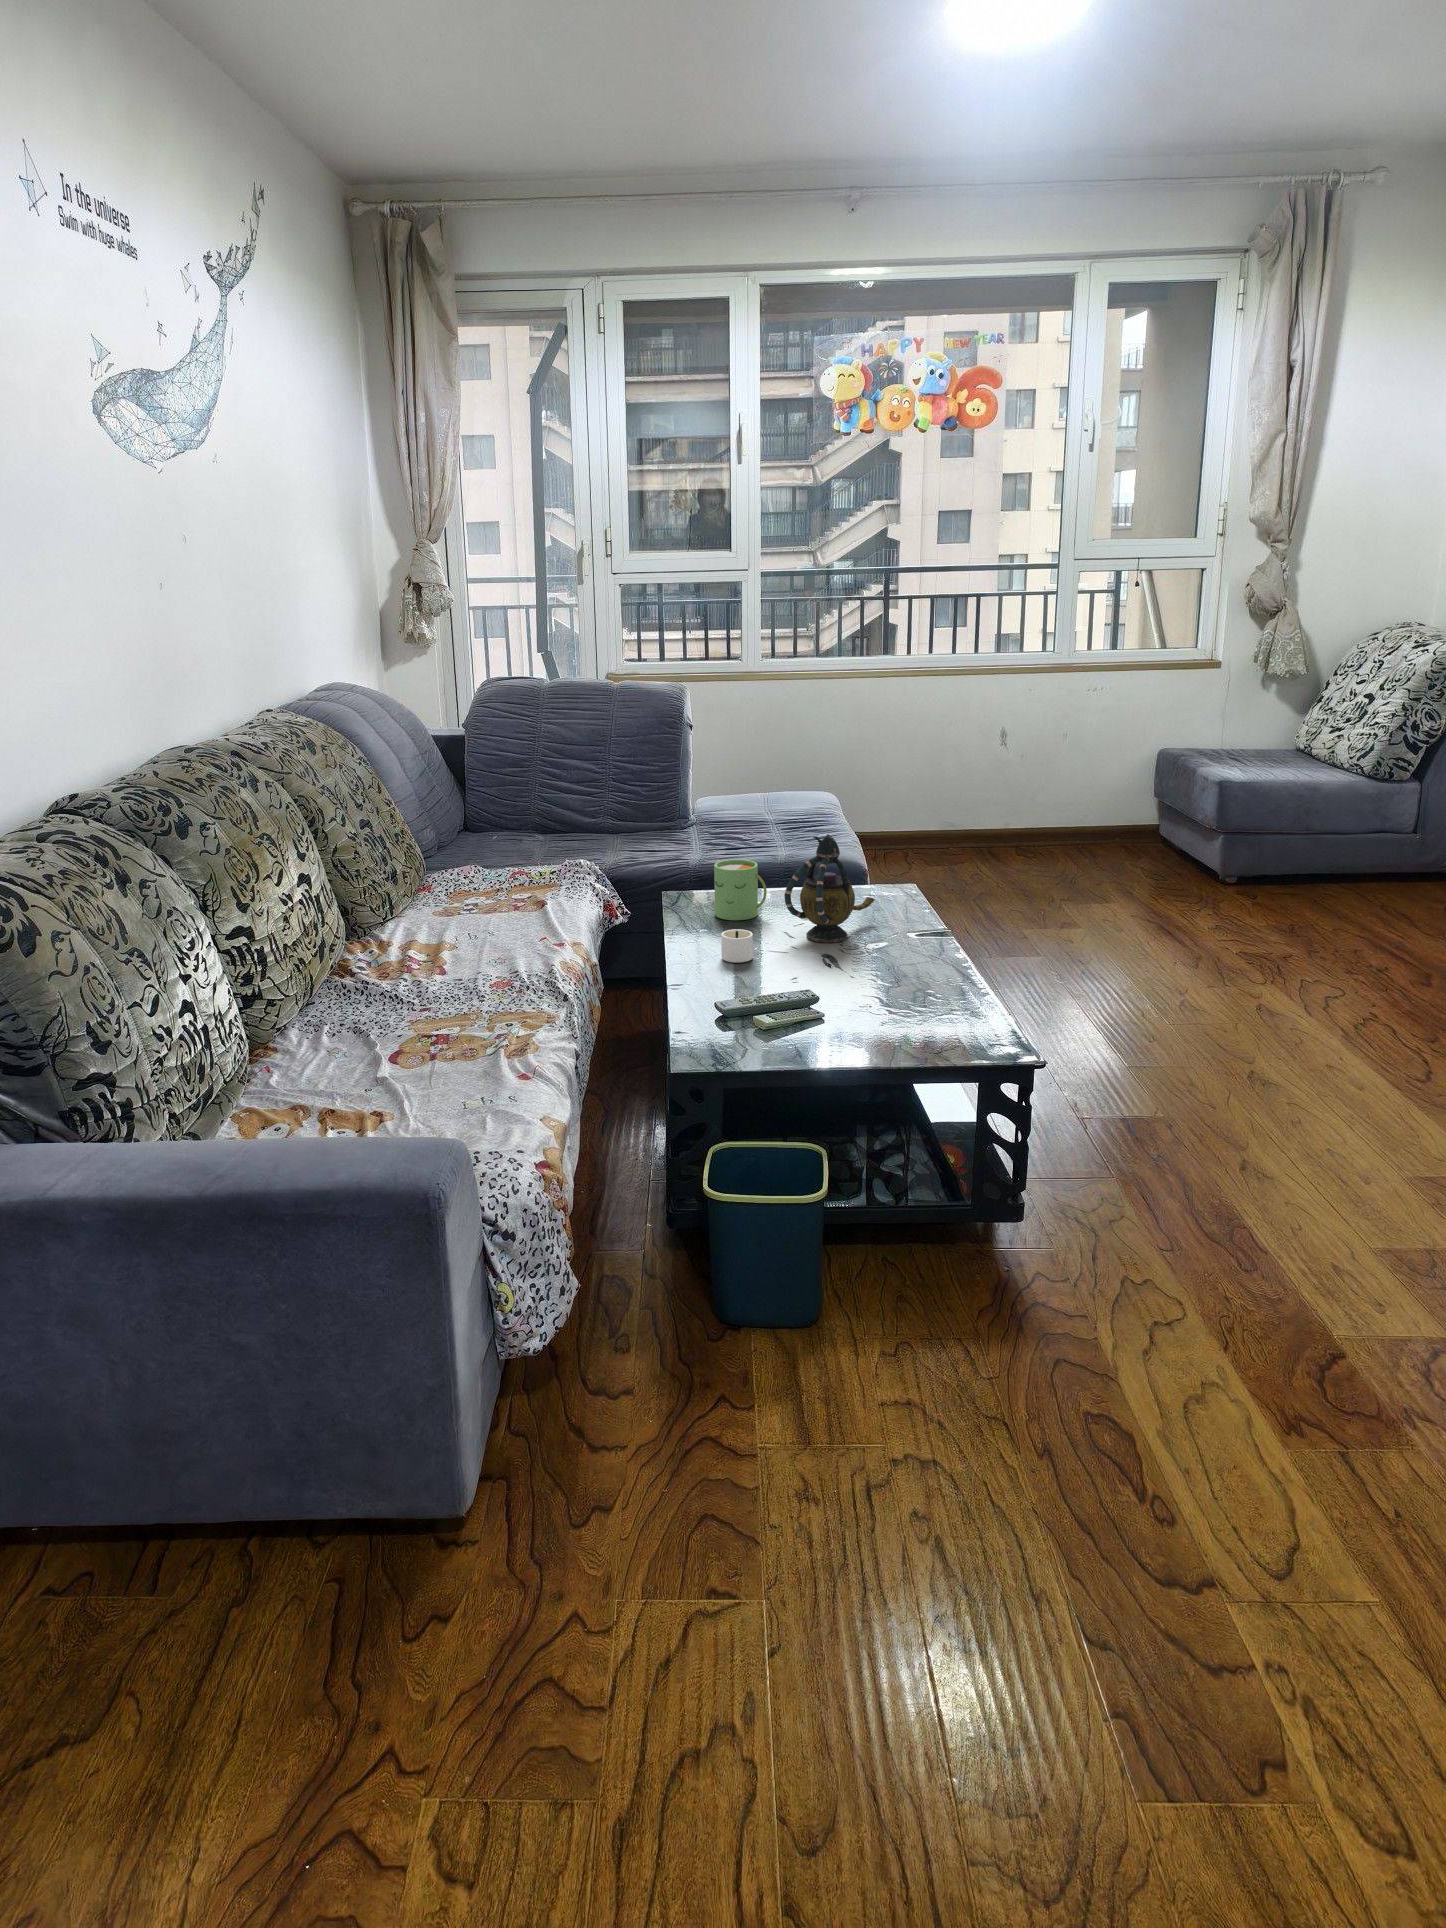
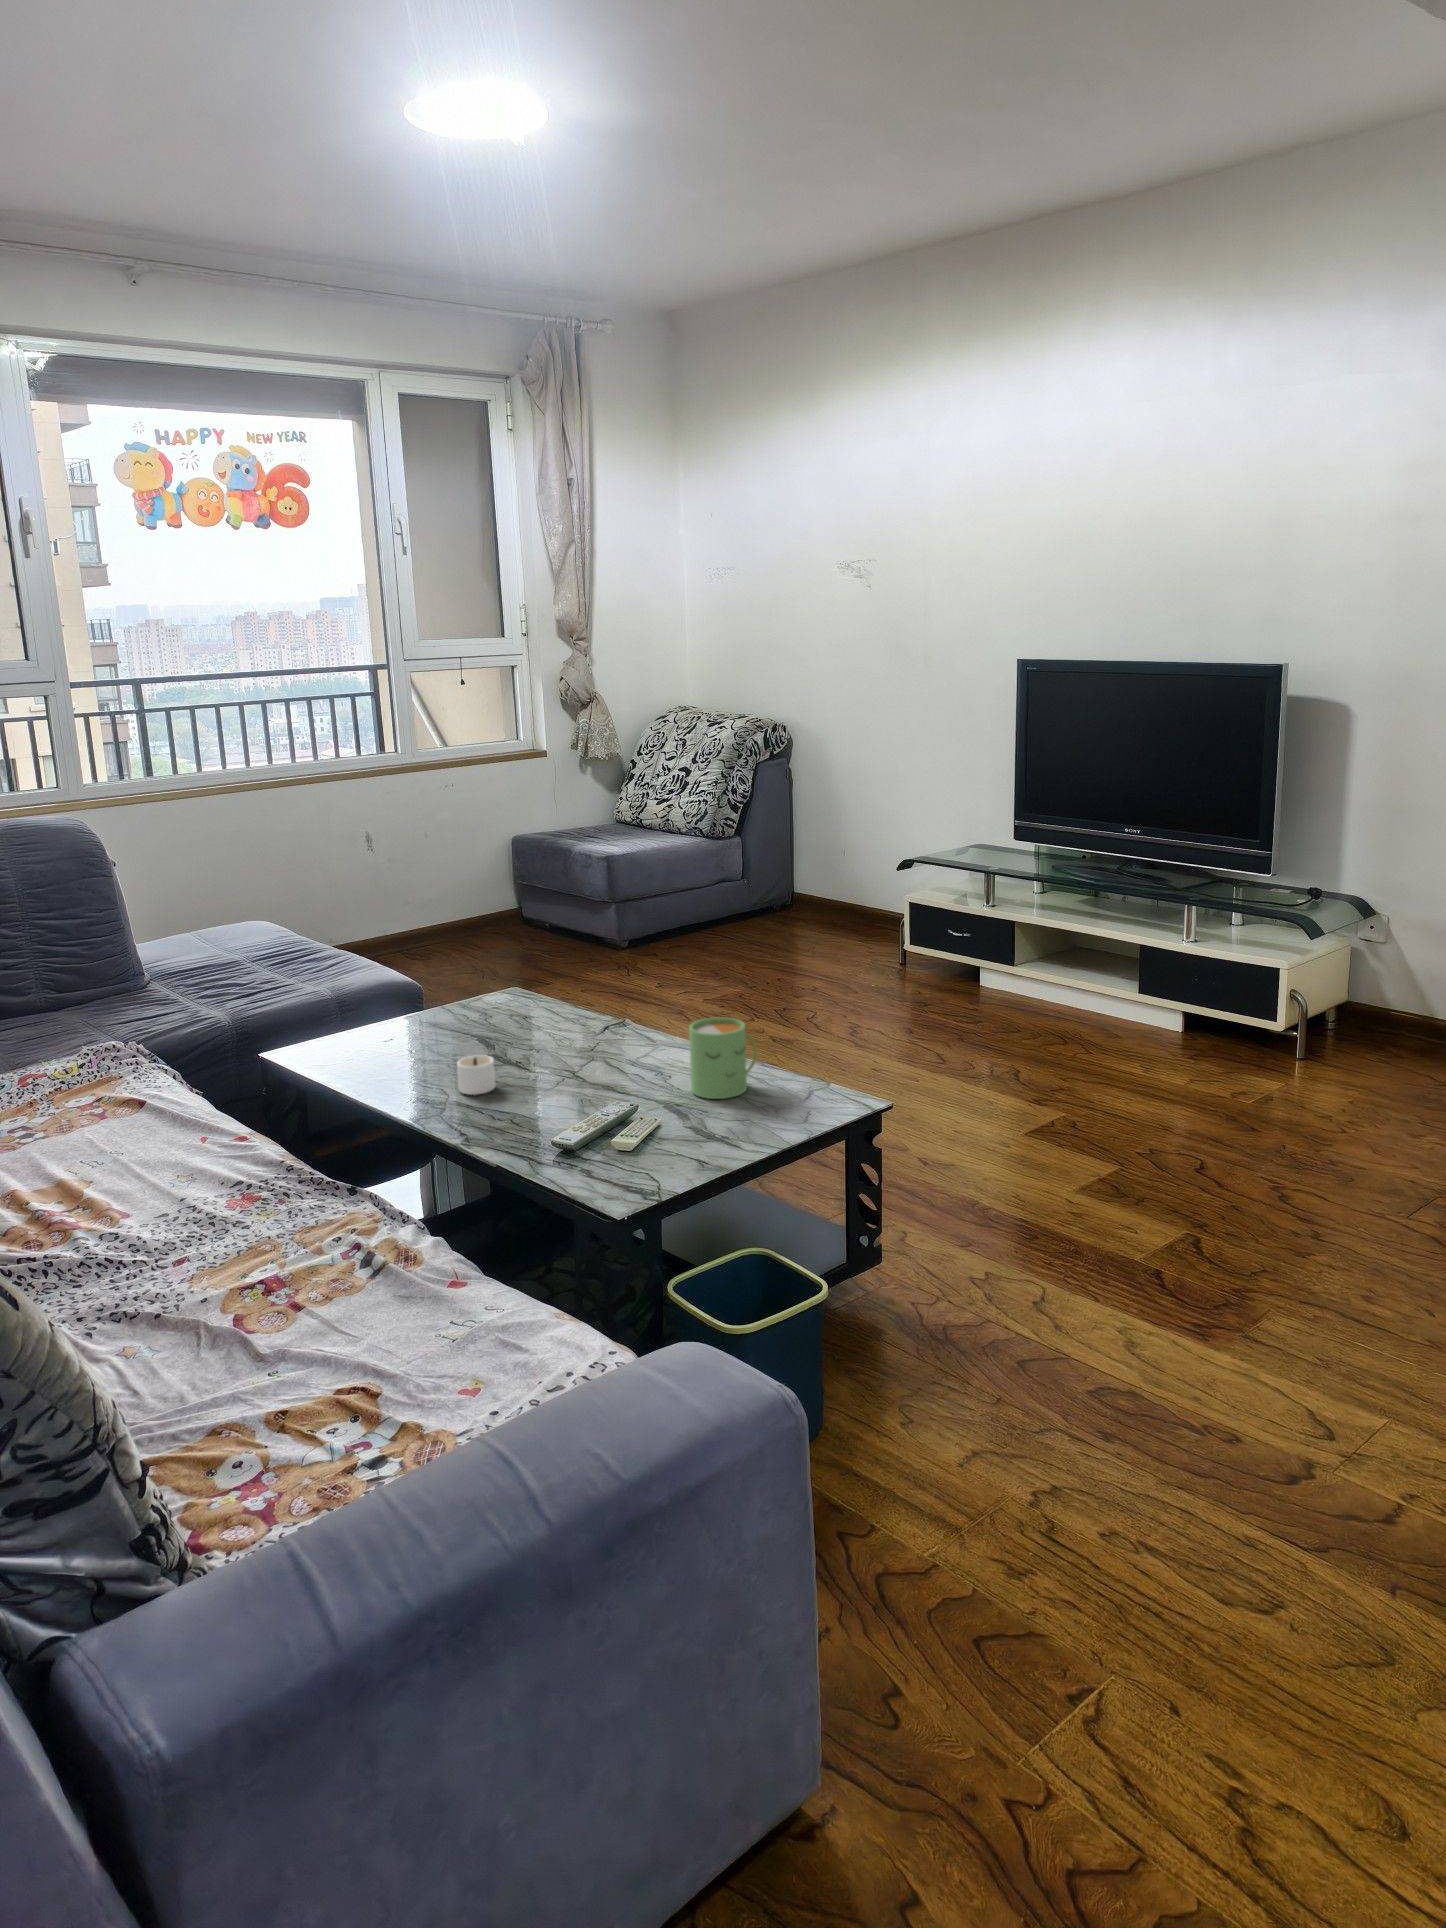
teapot: present [784,834,875,942] -> none [491,934,556,1053]
mug: present [714,859,767,920] -> present [689,1017,757,1099]

